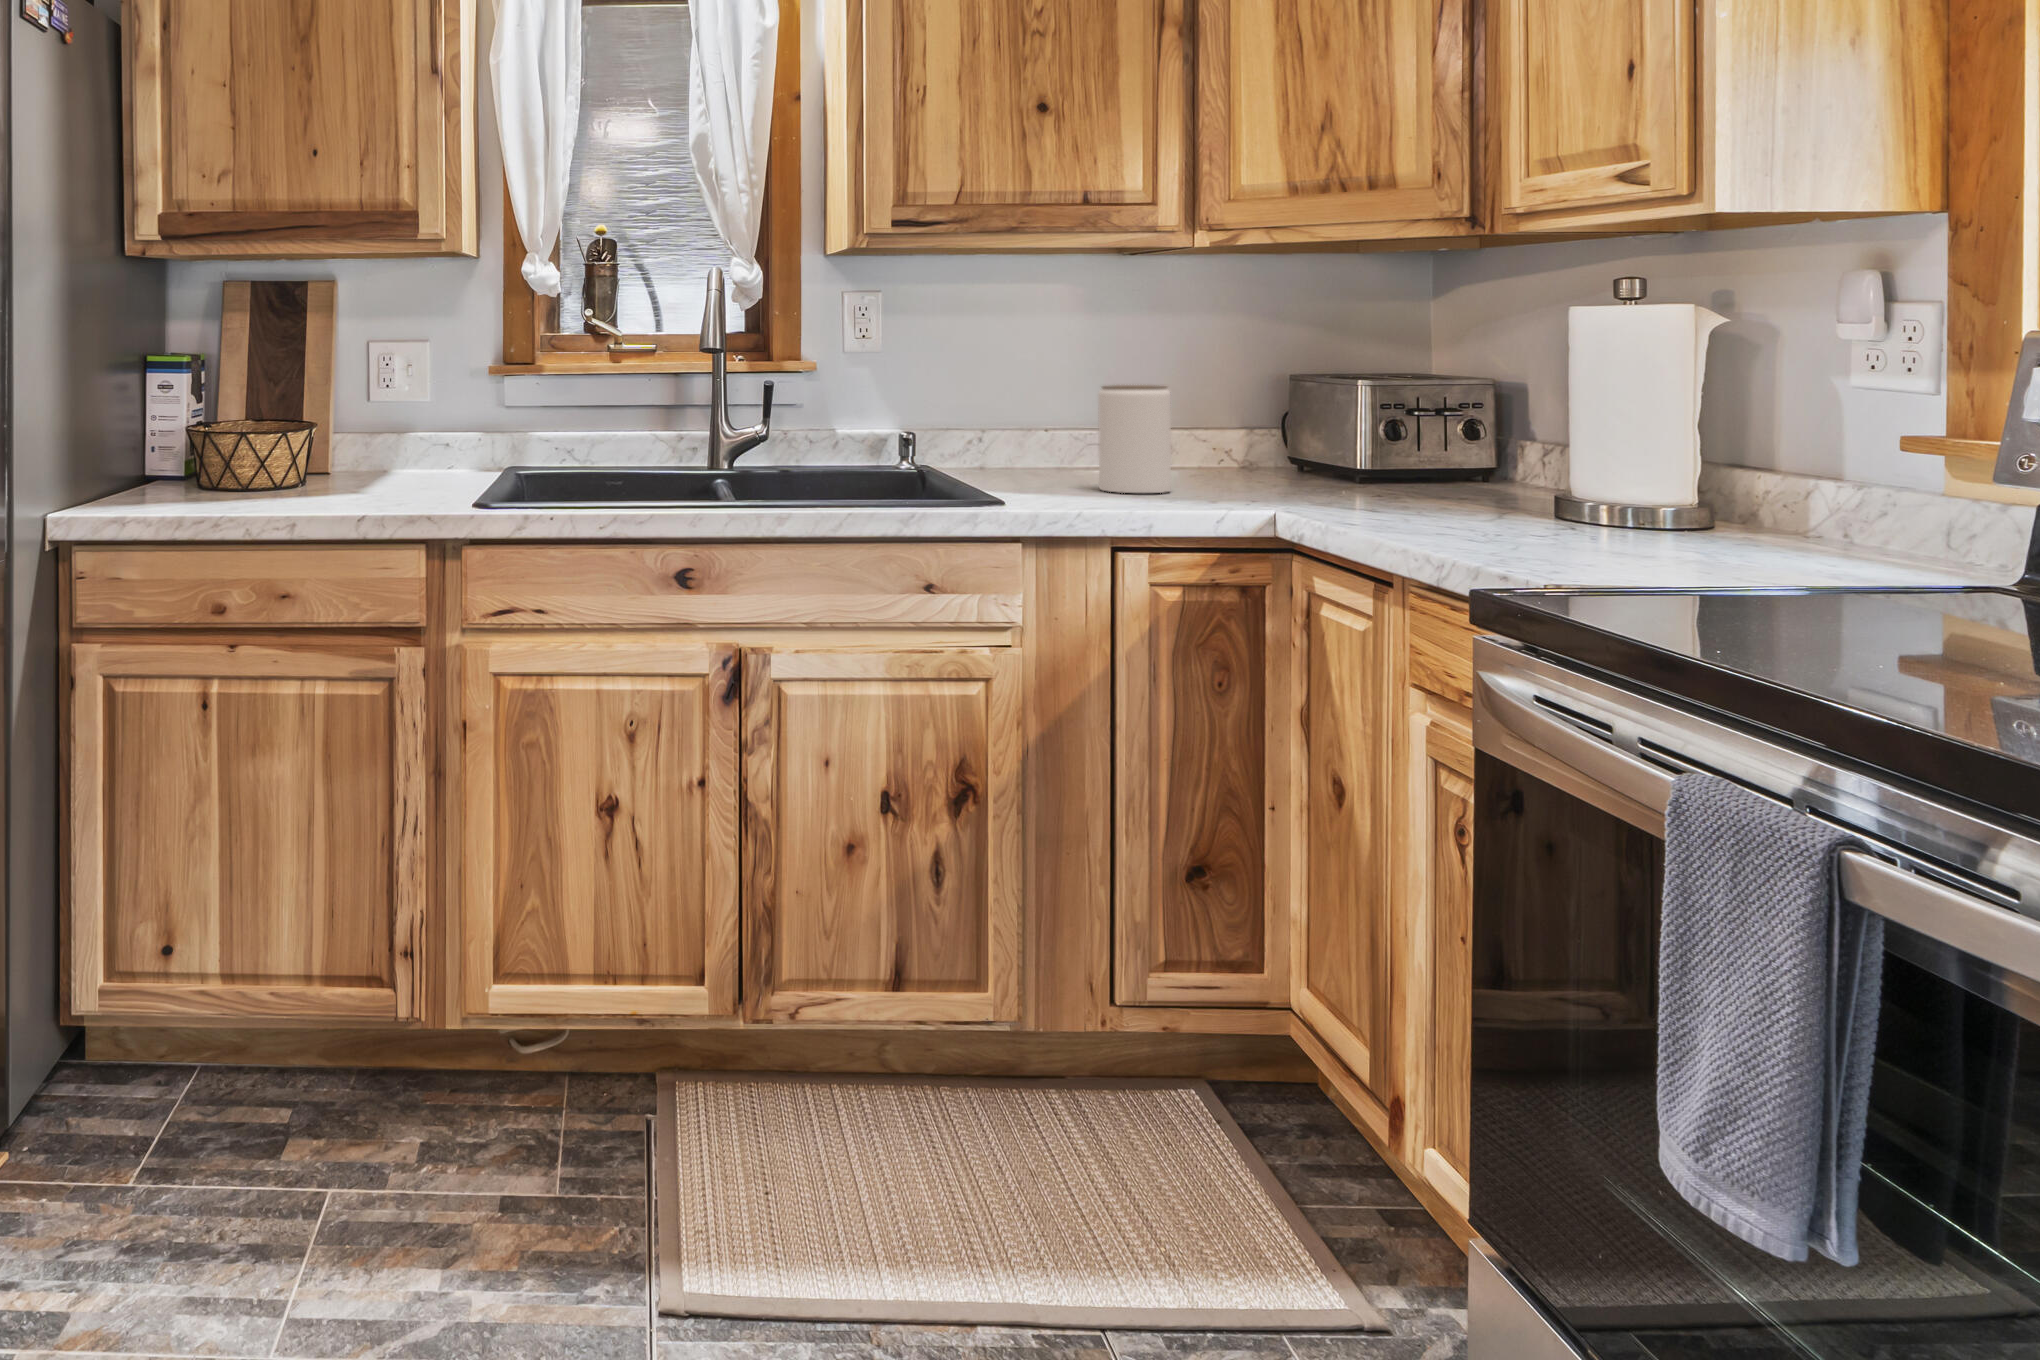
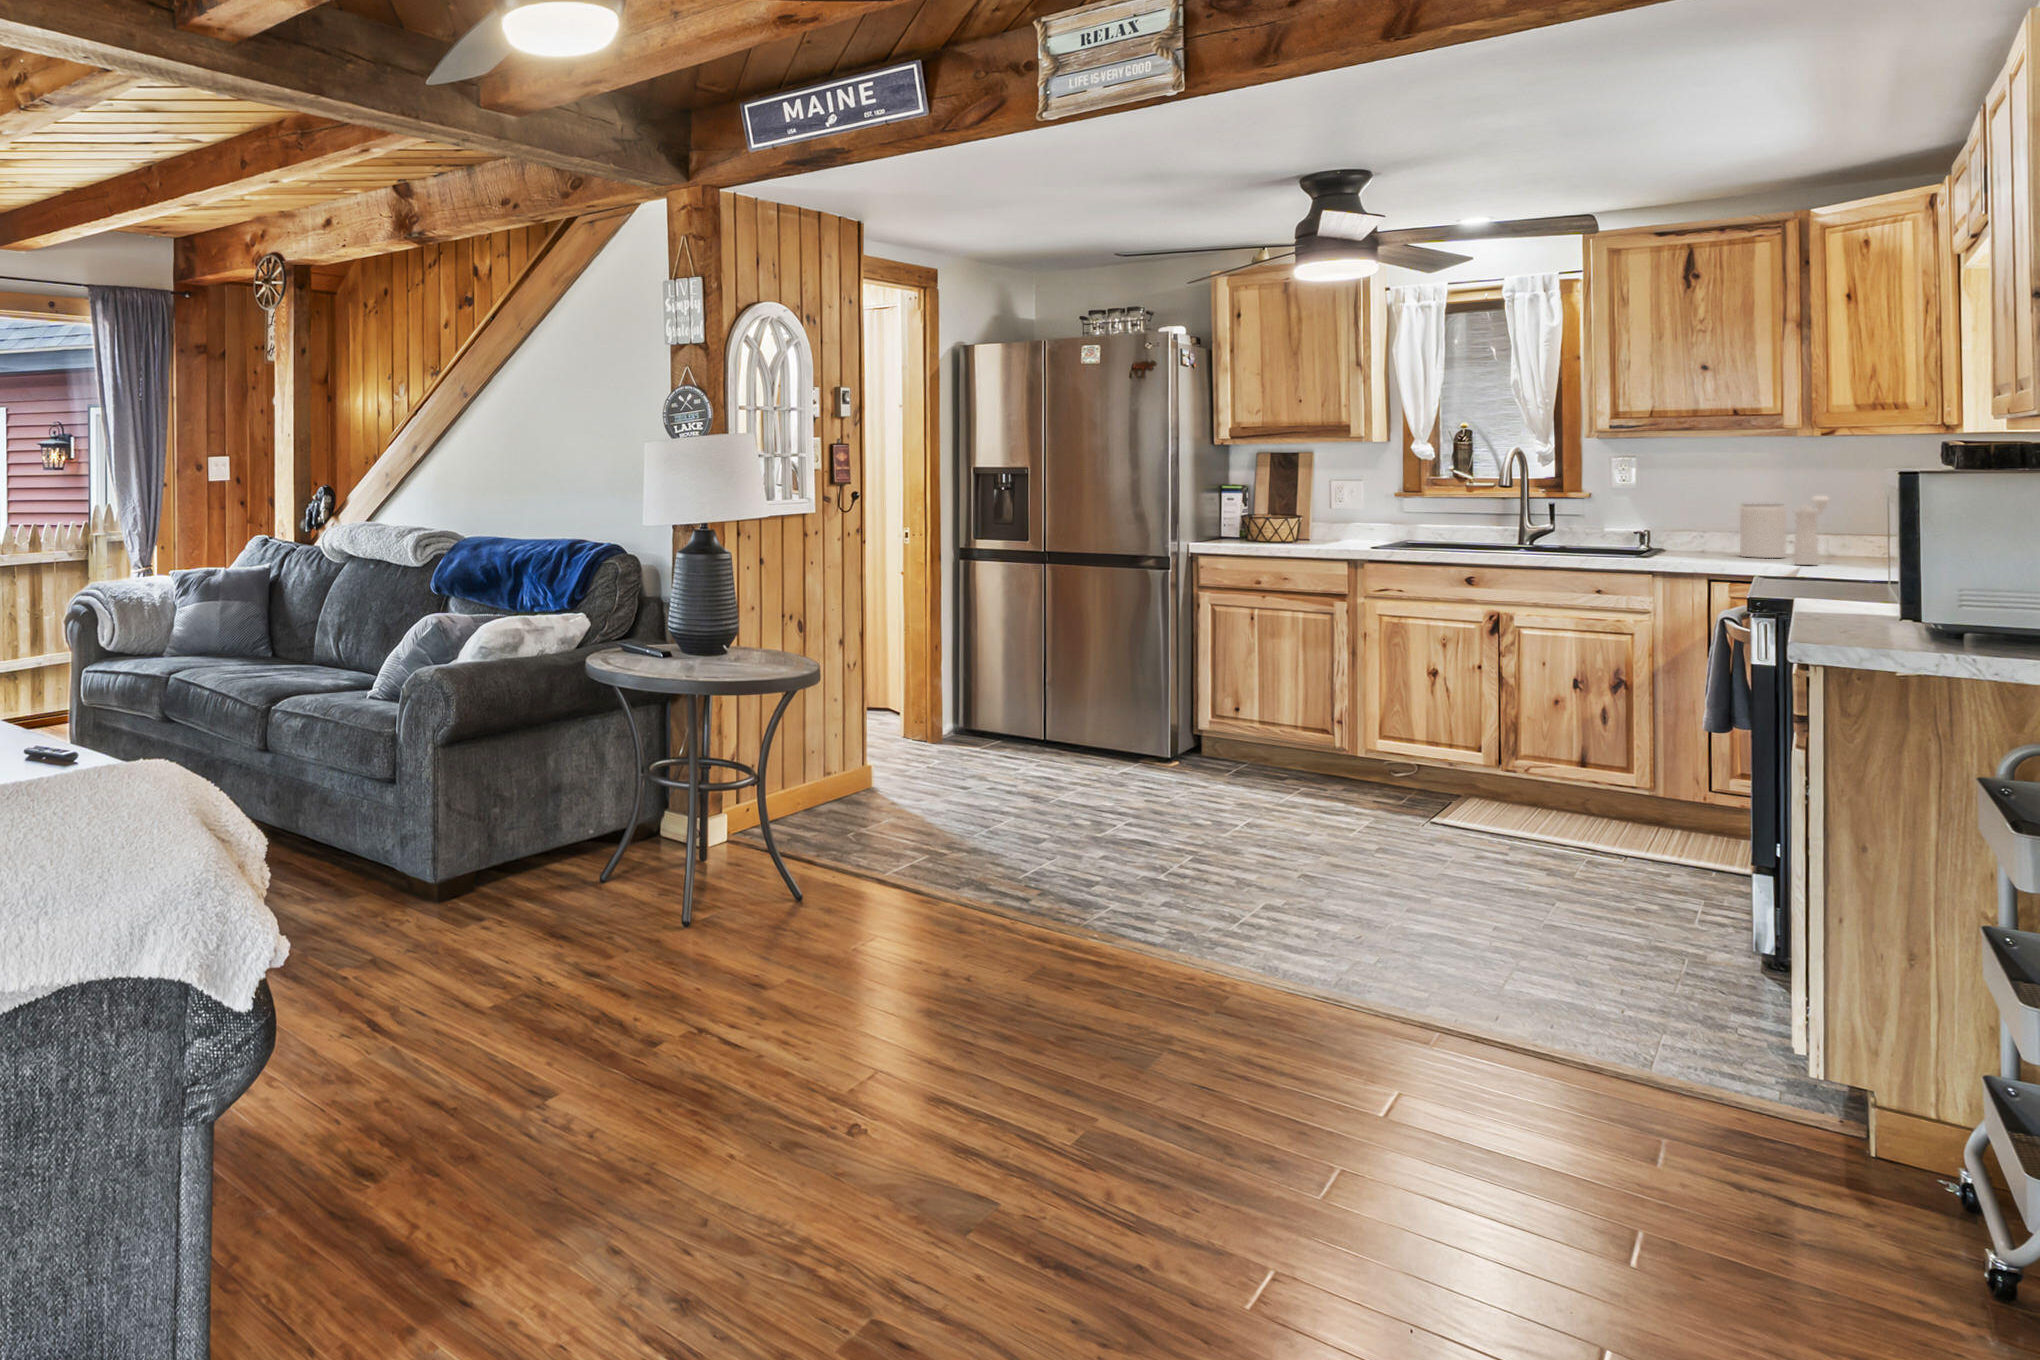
pepper mill: none [1250,367,1295,514] -> present [1794,496,1829,565]

